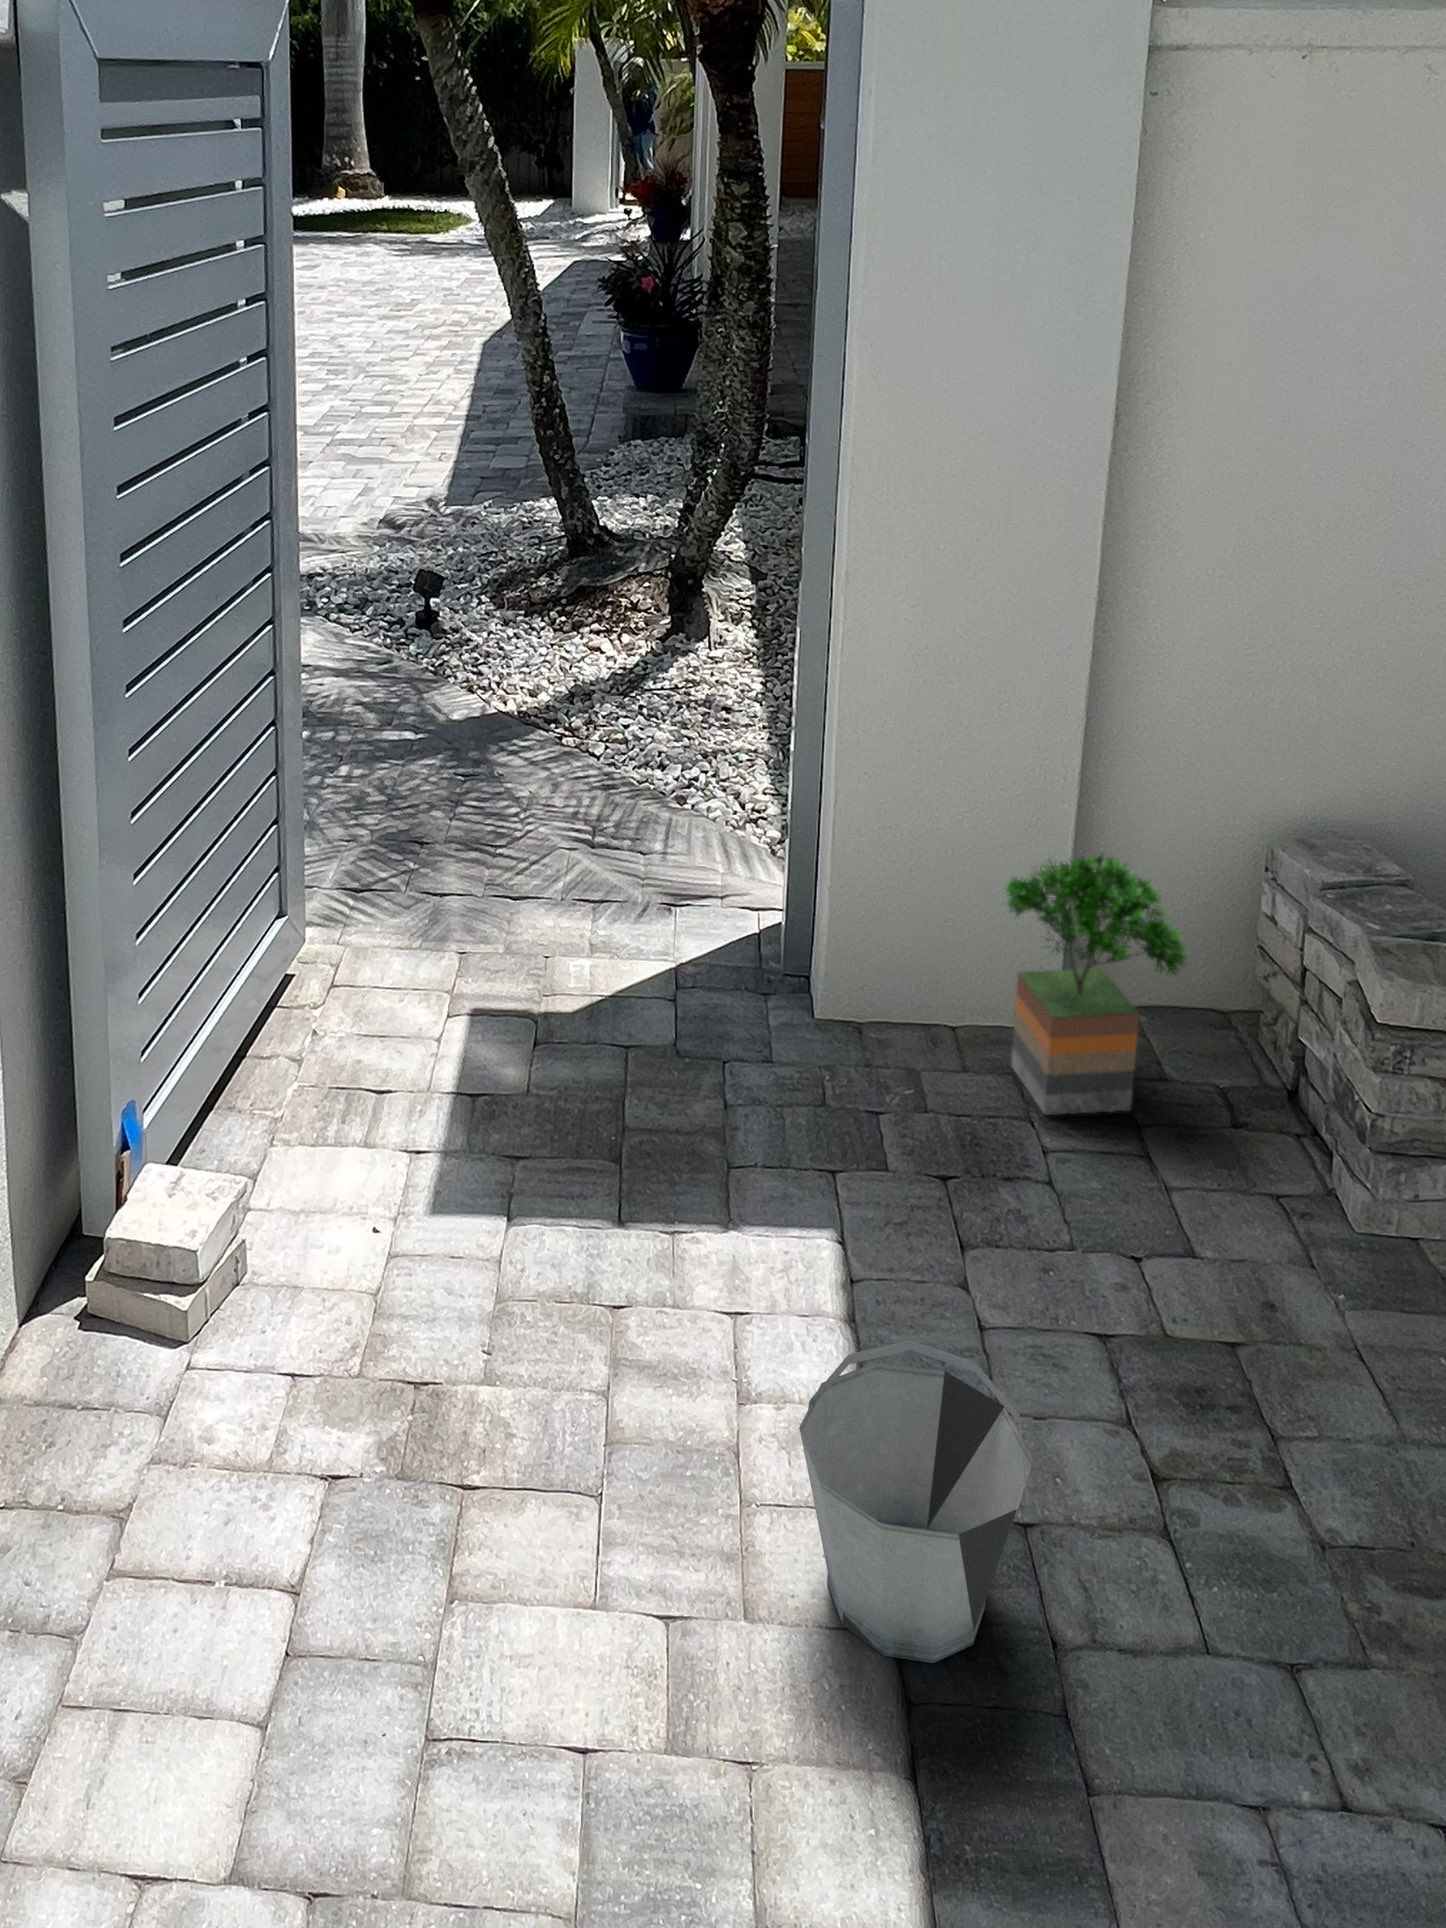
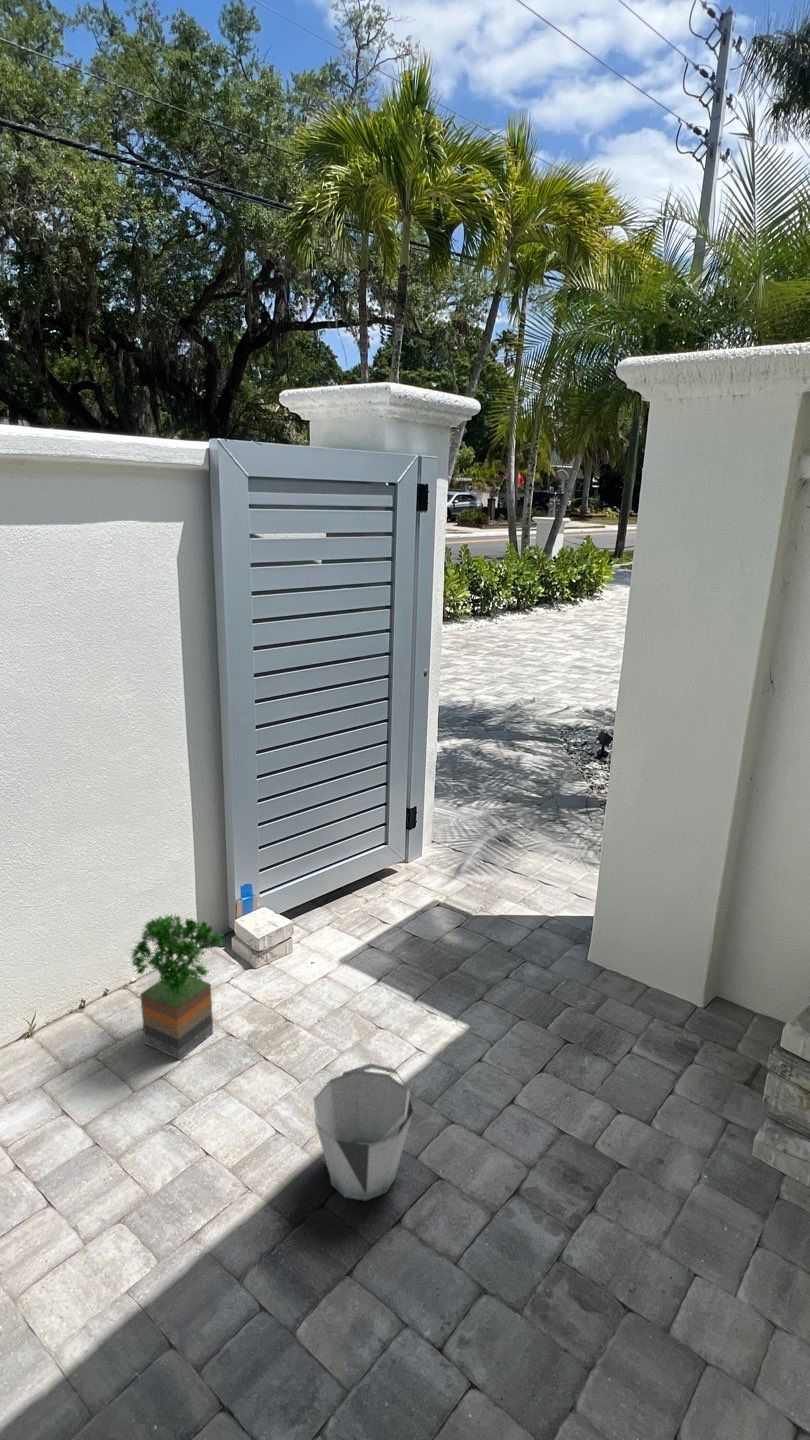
potted tree: present [1003,855,1187,1115] -> present [132,915,223,1060]

